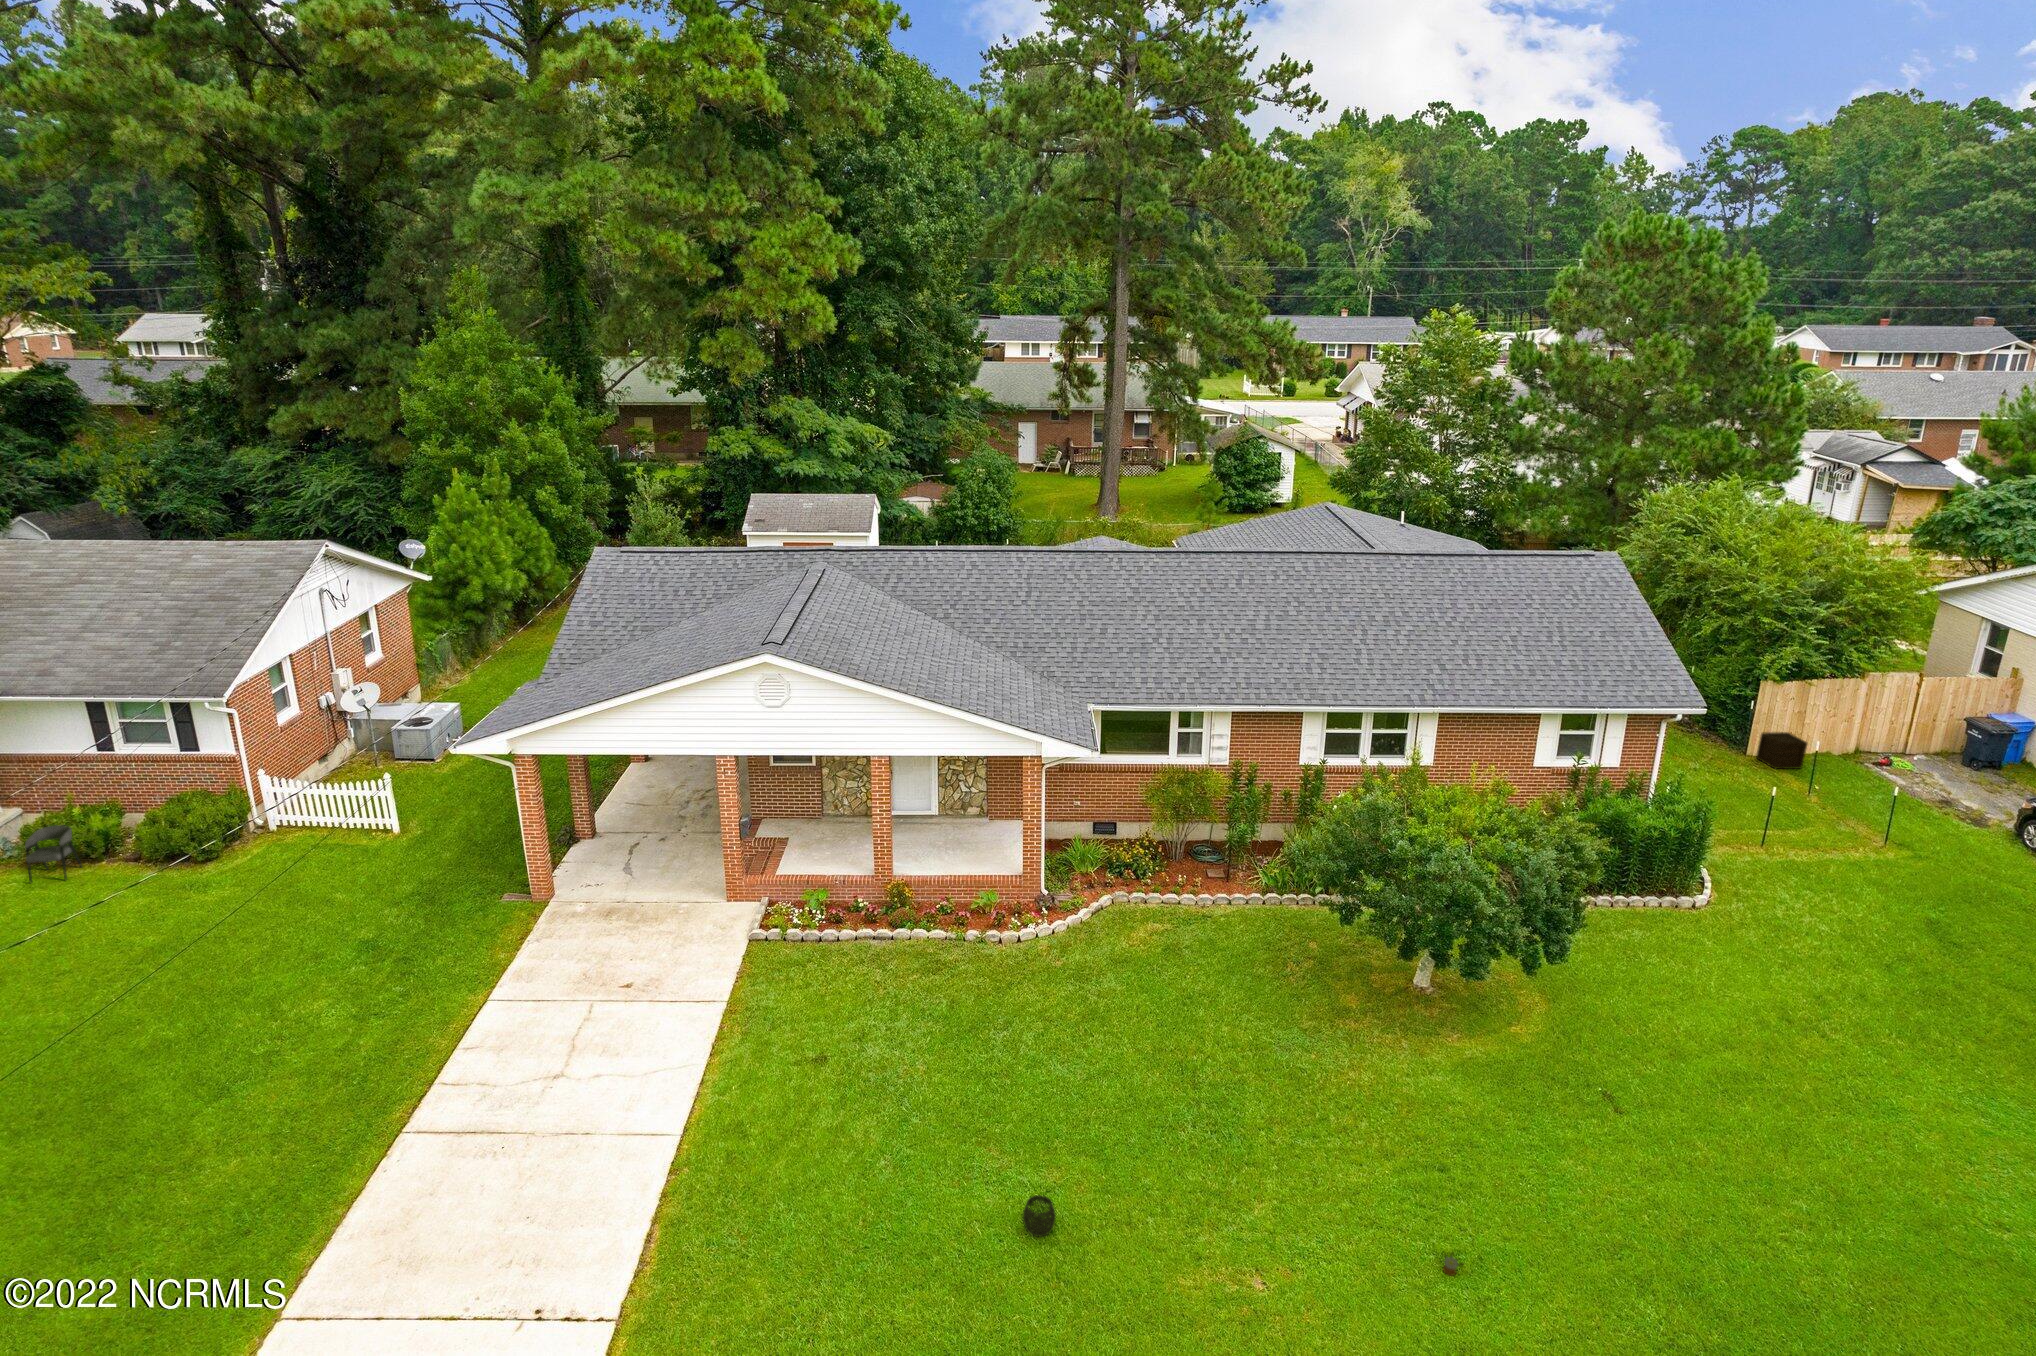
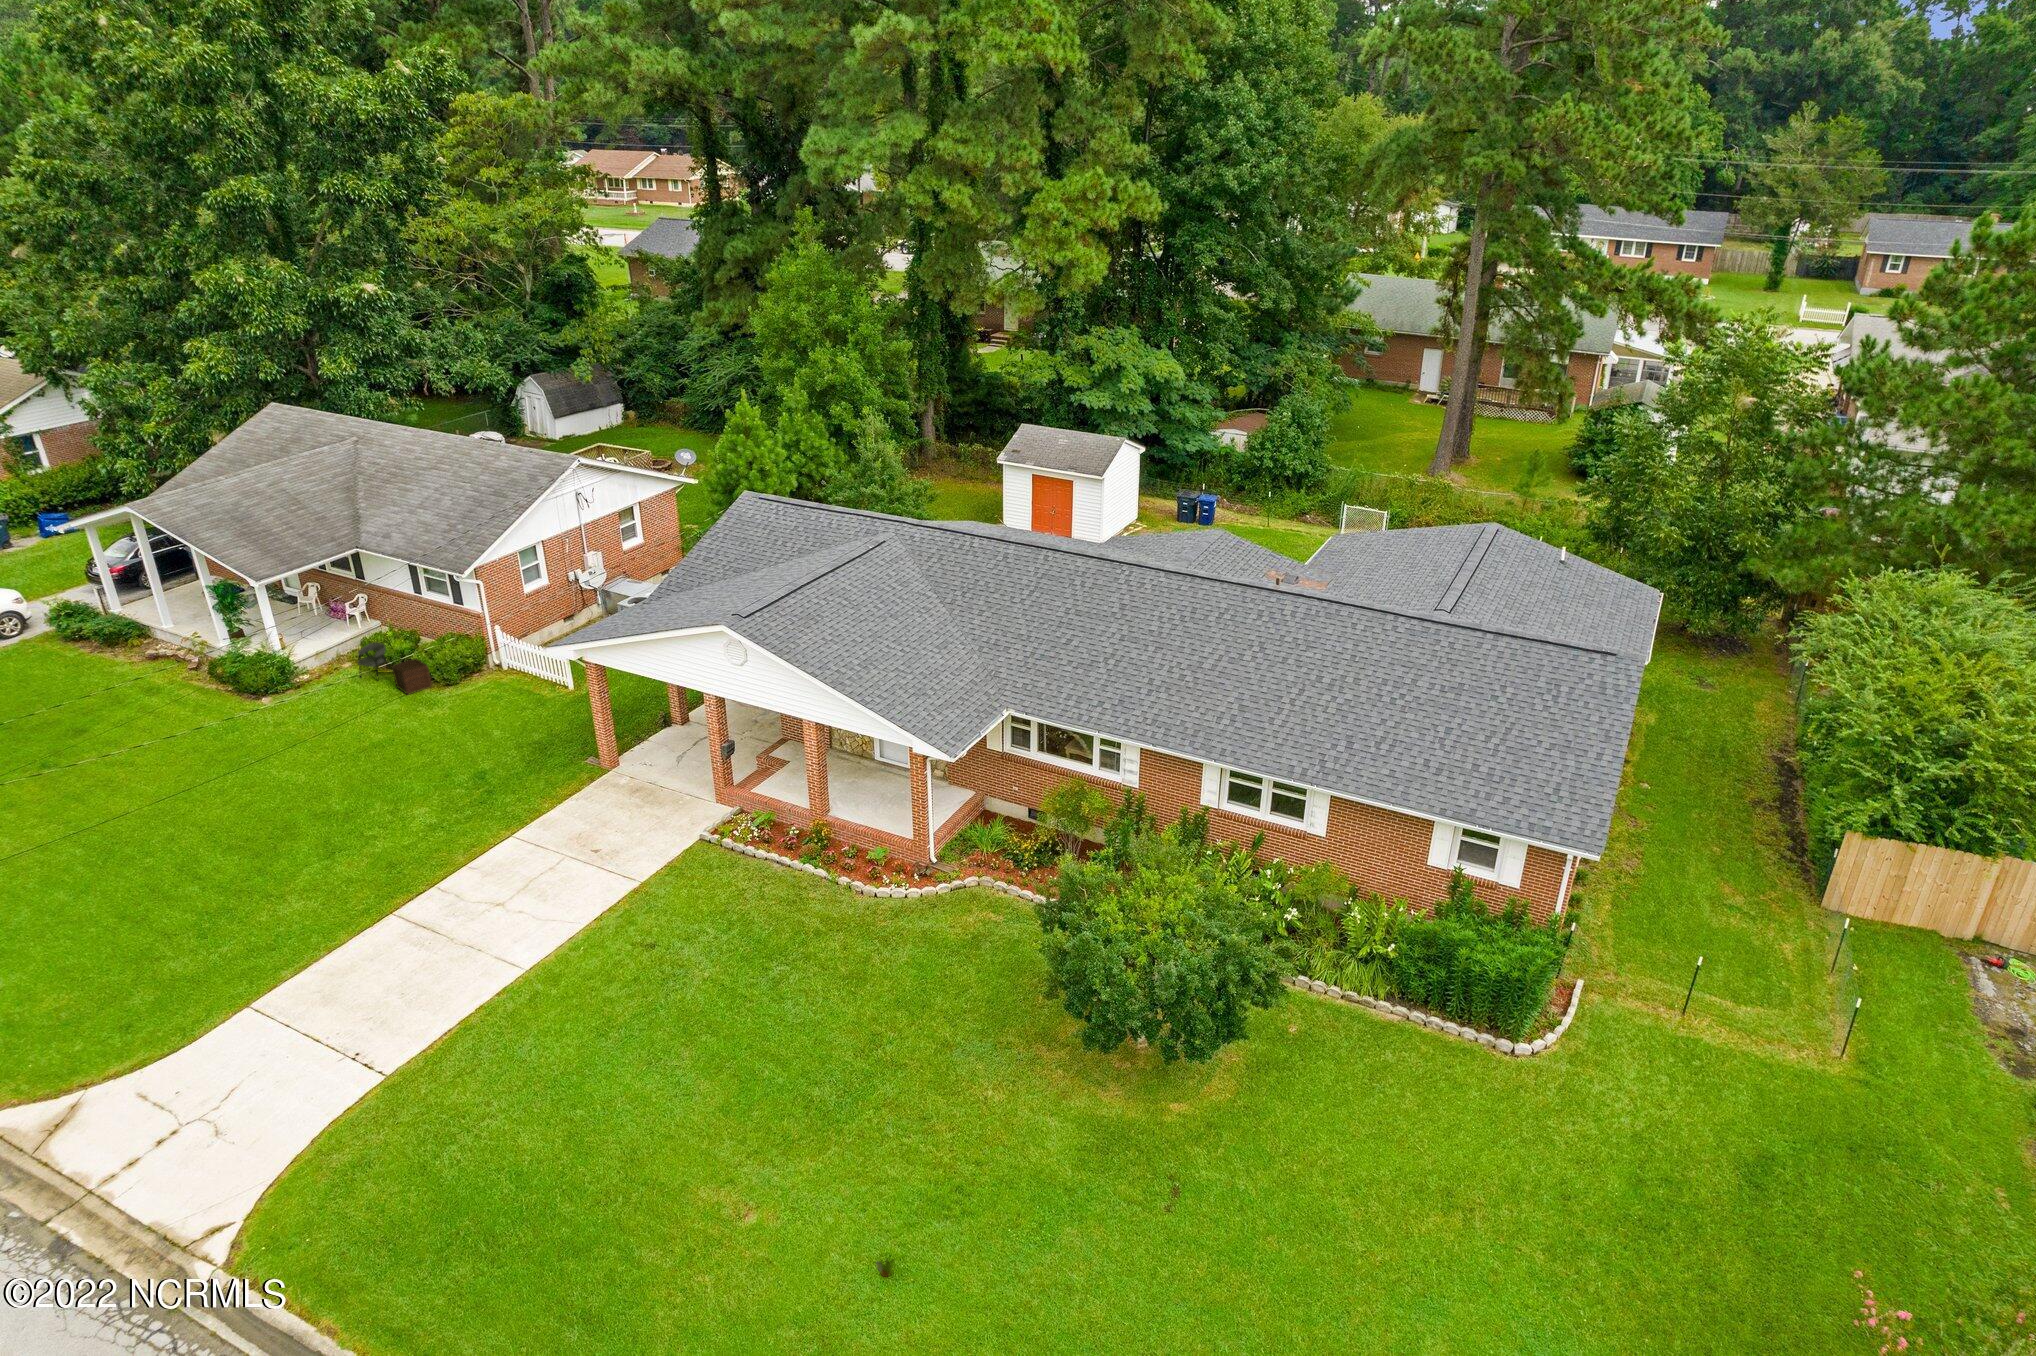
wooden crate: present [1756,732,1807,769] -> present [392,658,432,694]
woven basket: present [1022,1195,1056,1237] -> none [643,1096,670,1126]

